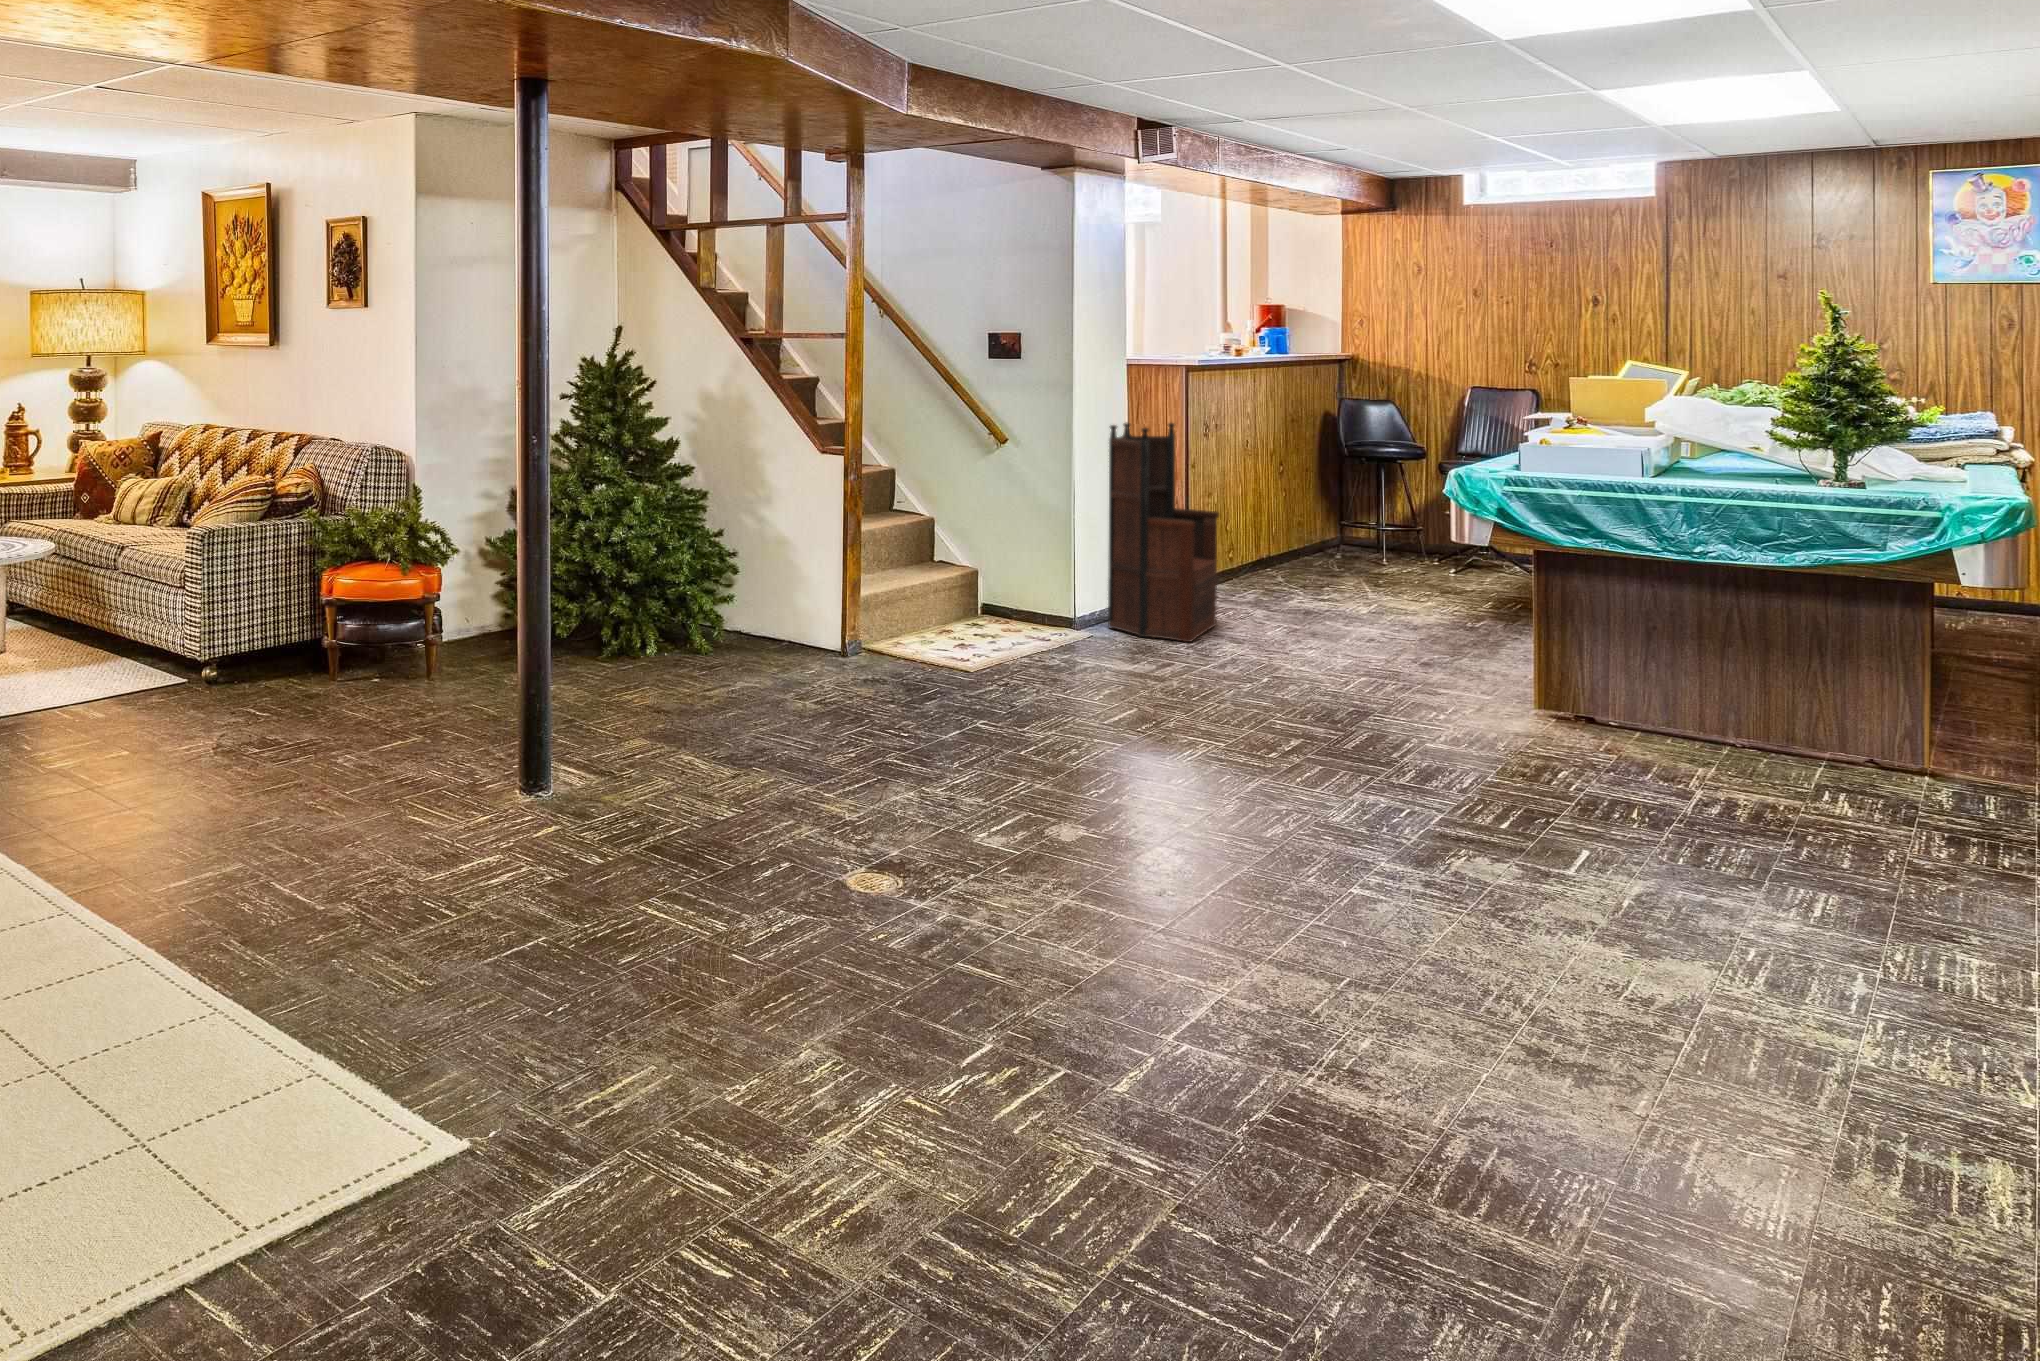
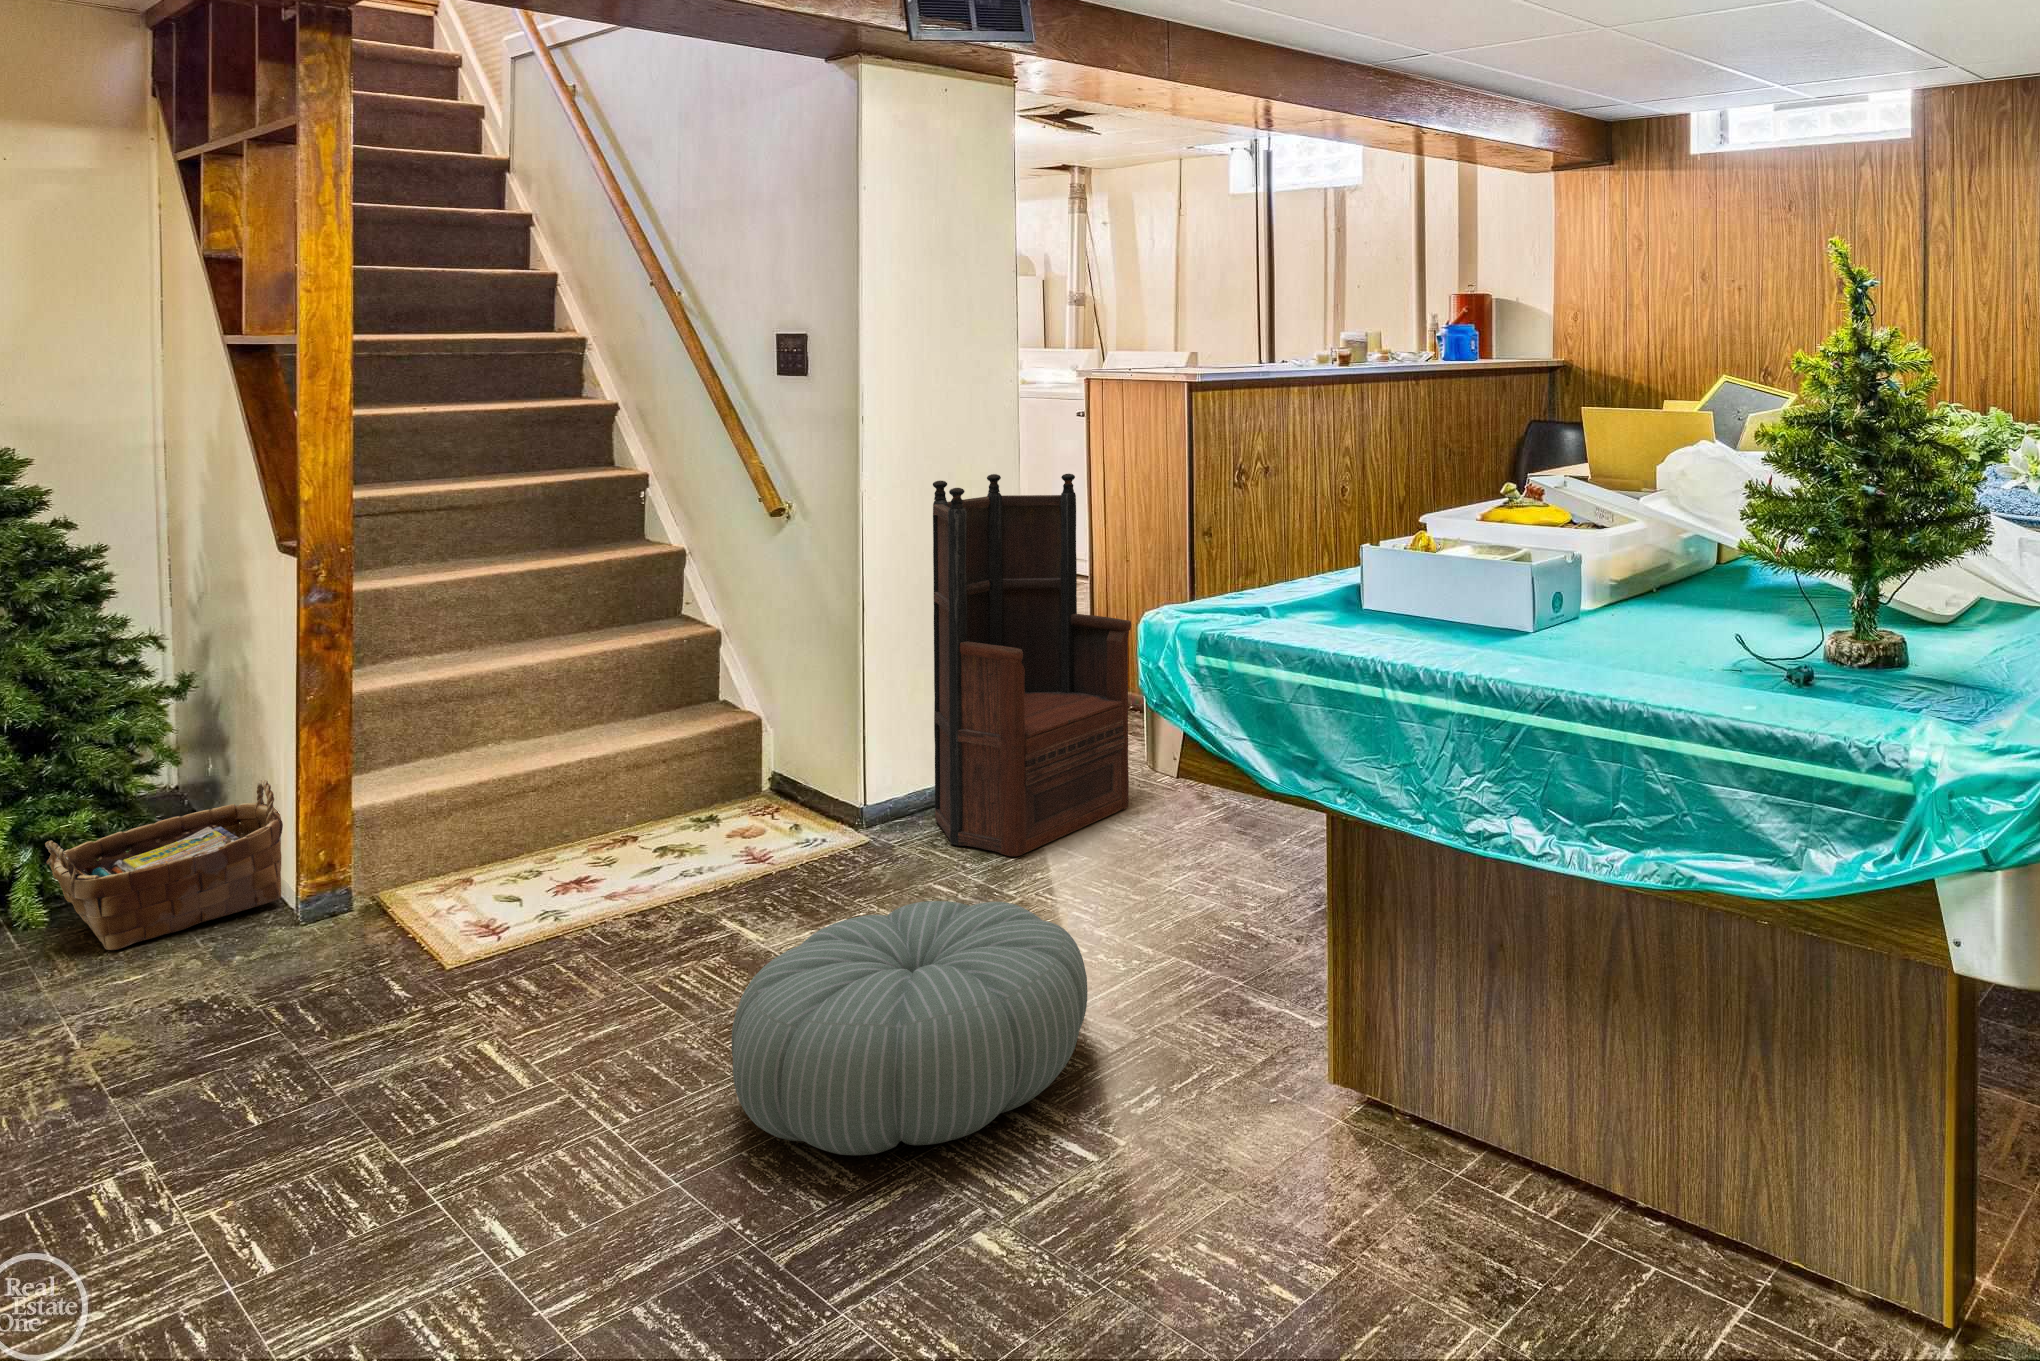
woven basket: none [724,582,817,661] -> present [45,780,283,950]
pouf: none [1219,628,1393,723] -> present [731,901,1087,1155]

